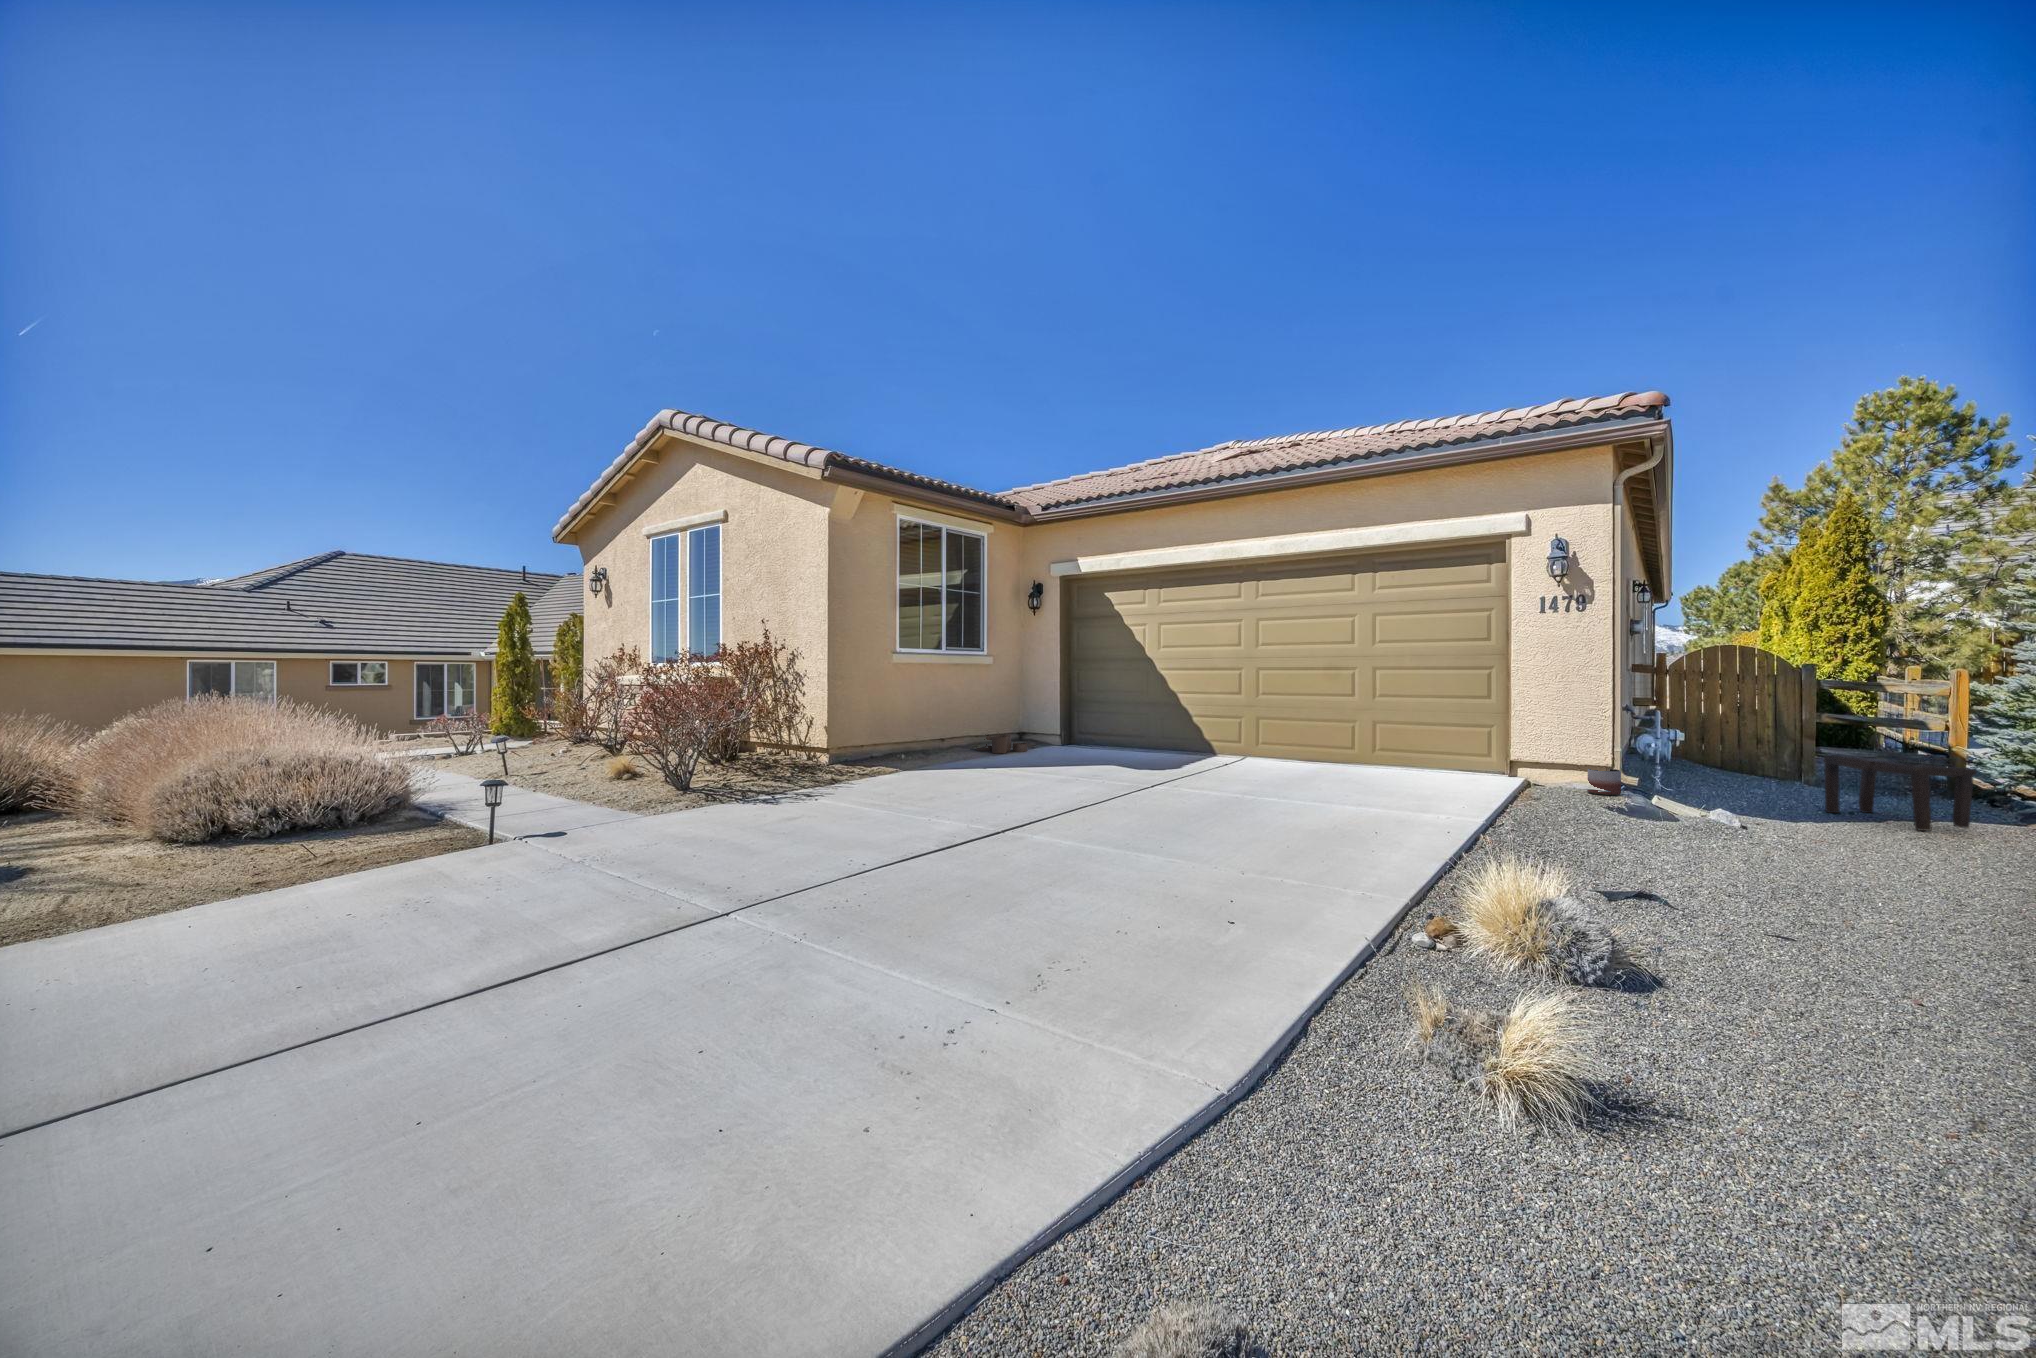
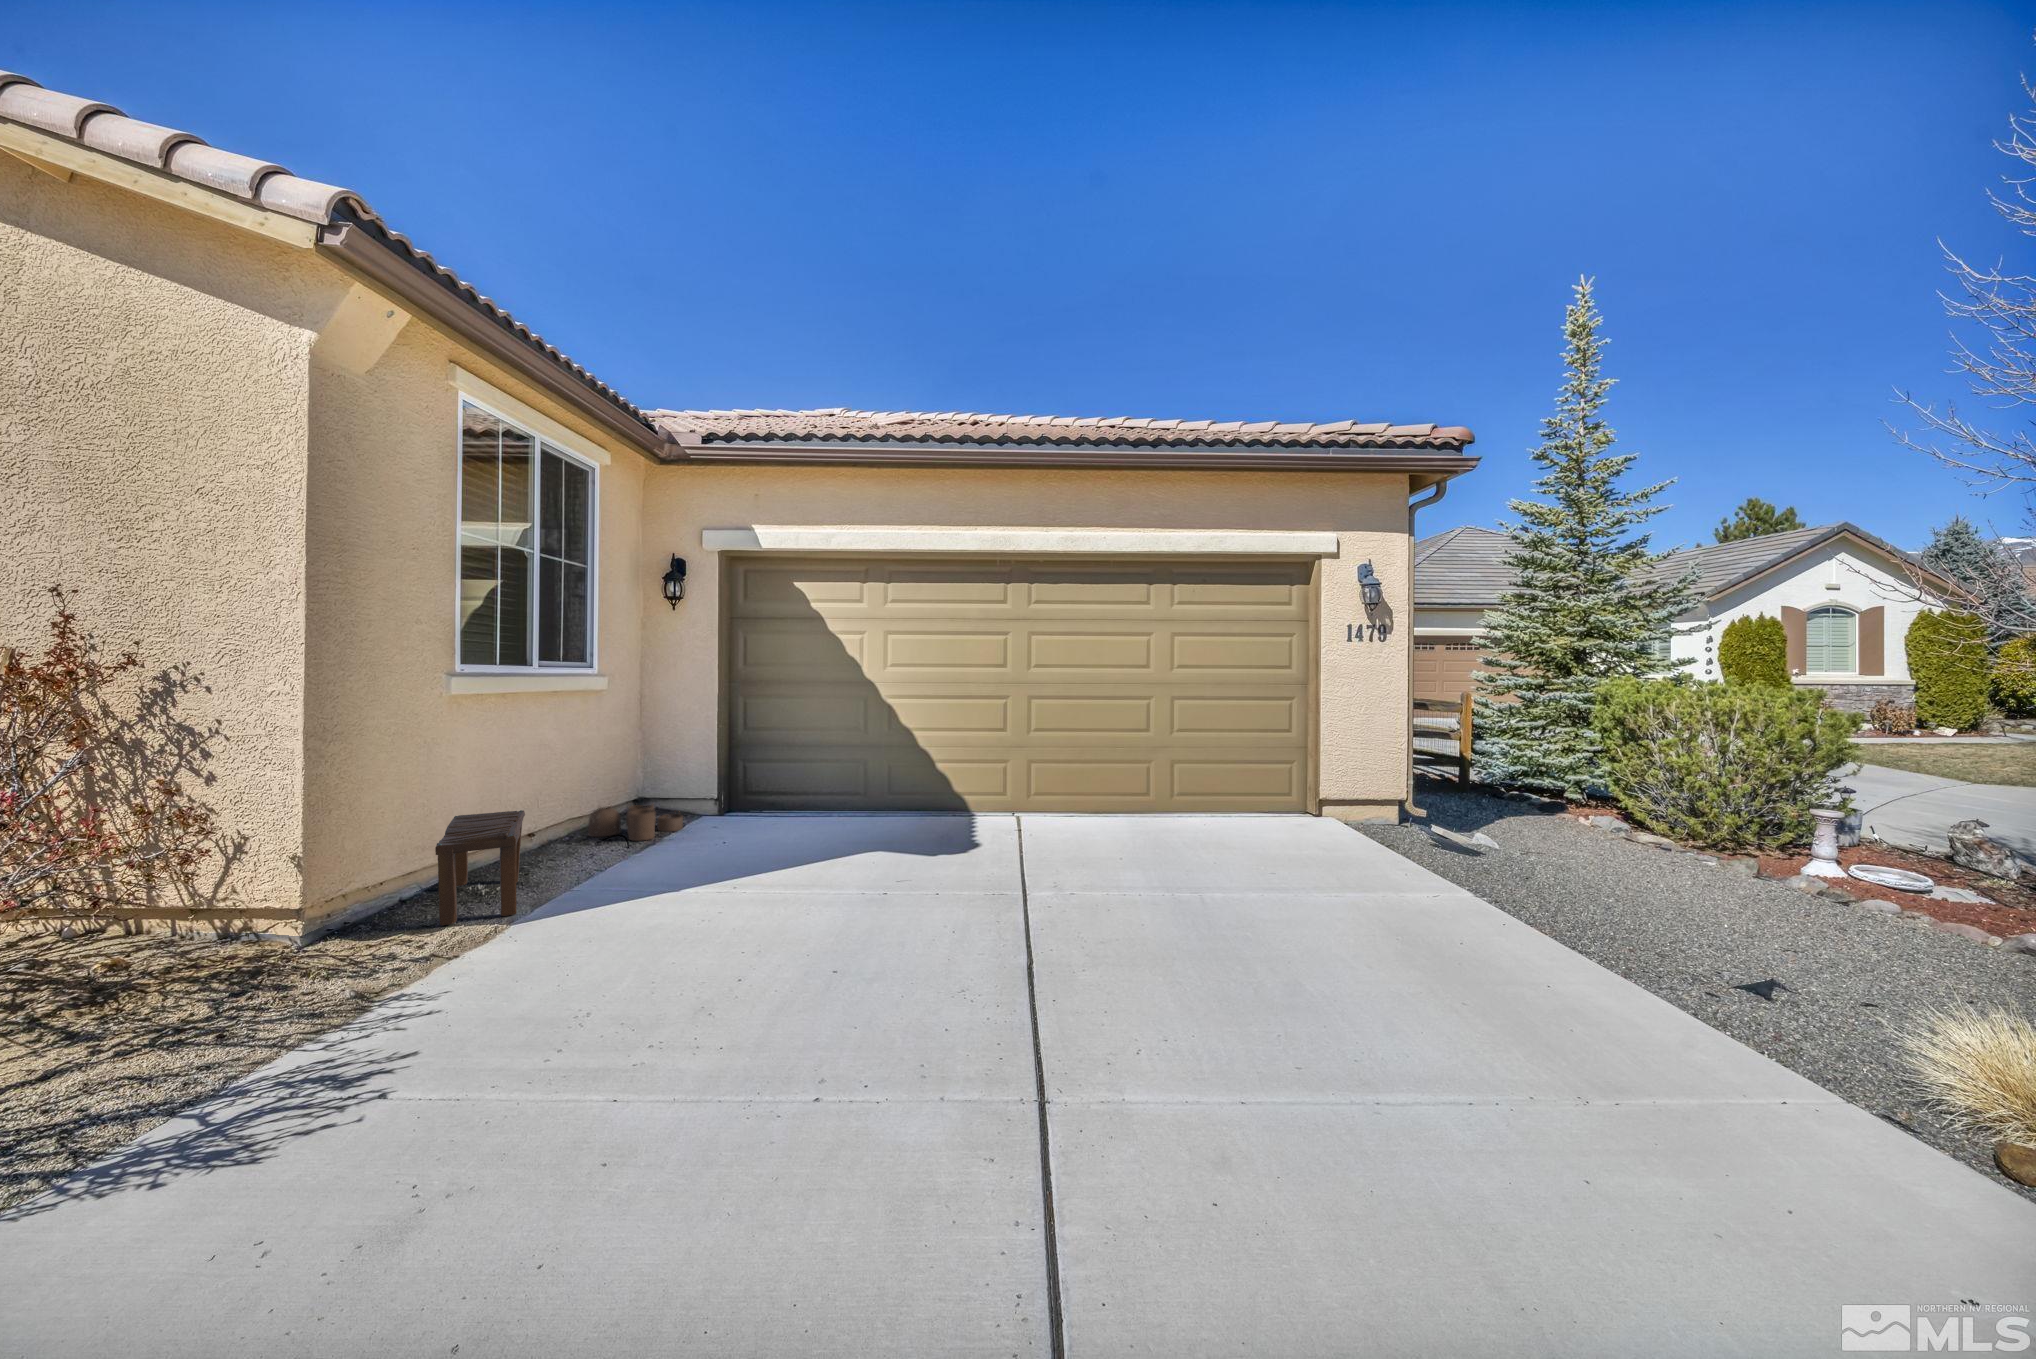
bench: present [1823,755,1977,831] -> present [435,810,525,925]
planter: present [1587,769,1621,796] -> none [1389,801,1421,830]

